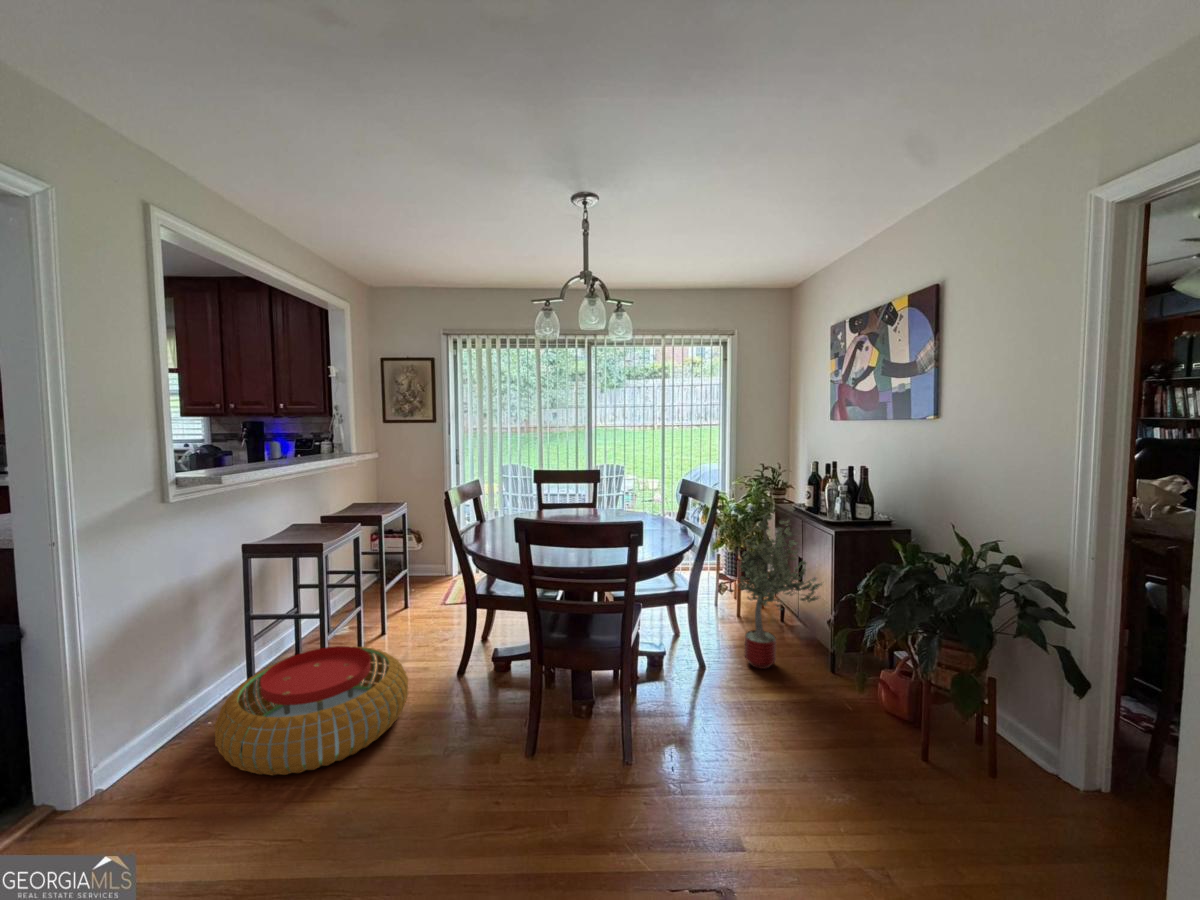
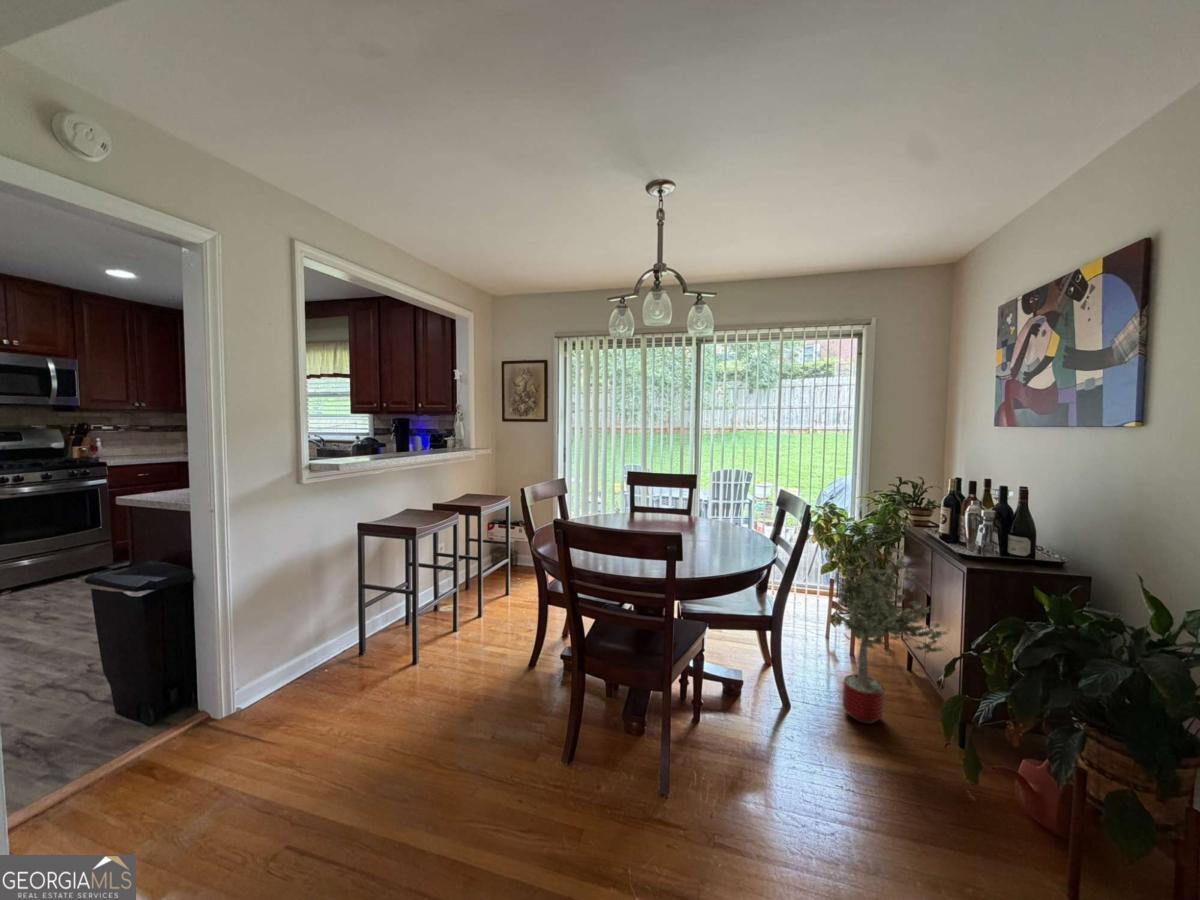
pouf: present [214,646,408,775] -> none [313,624,478,734]

